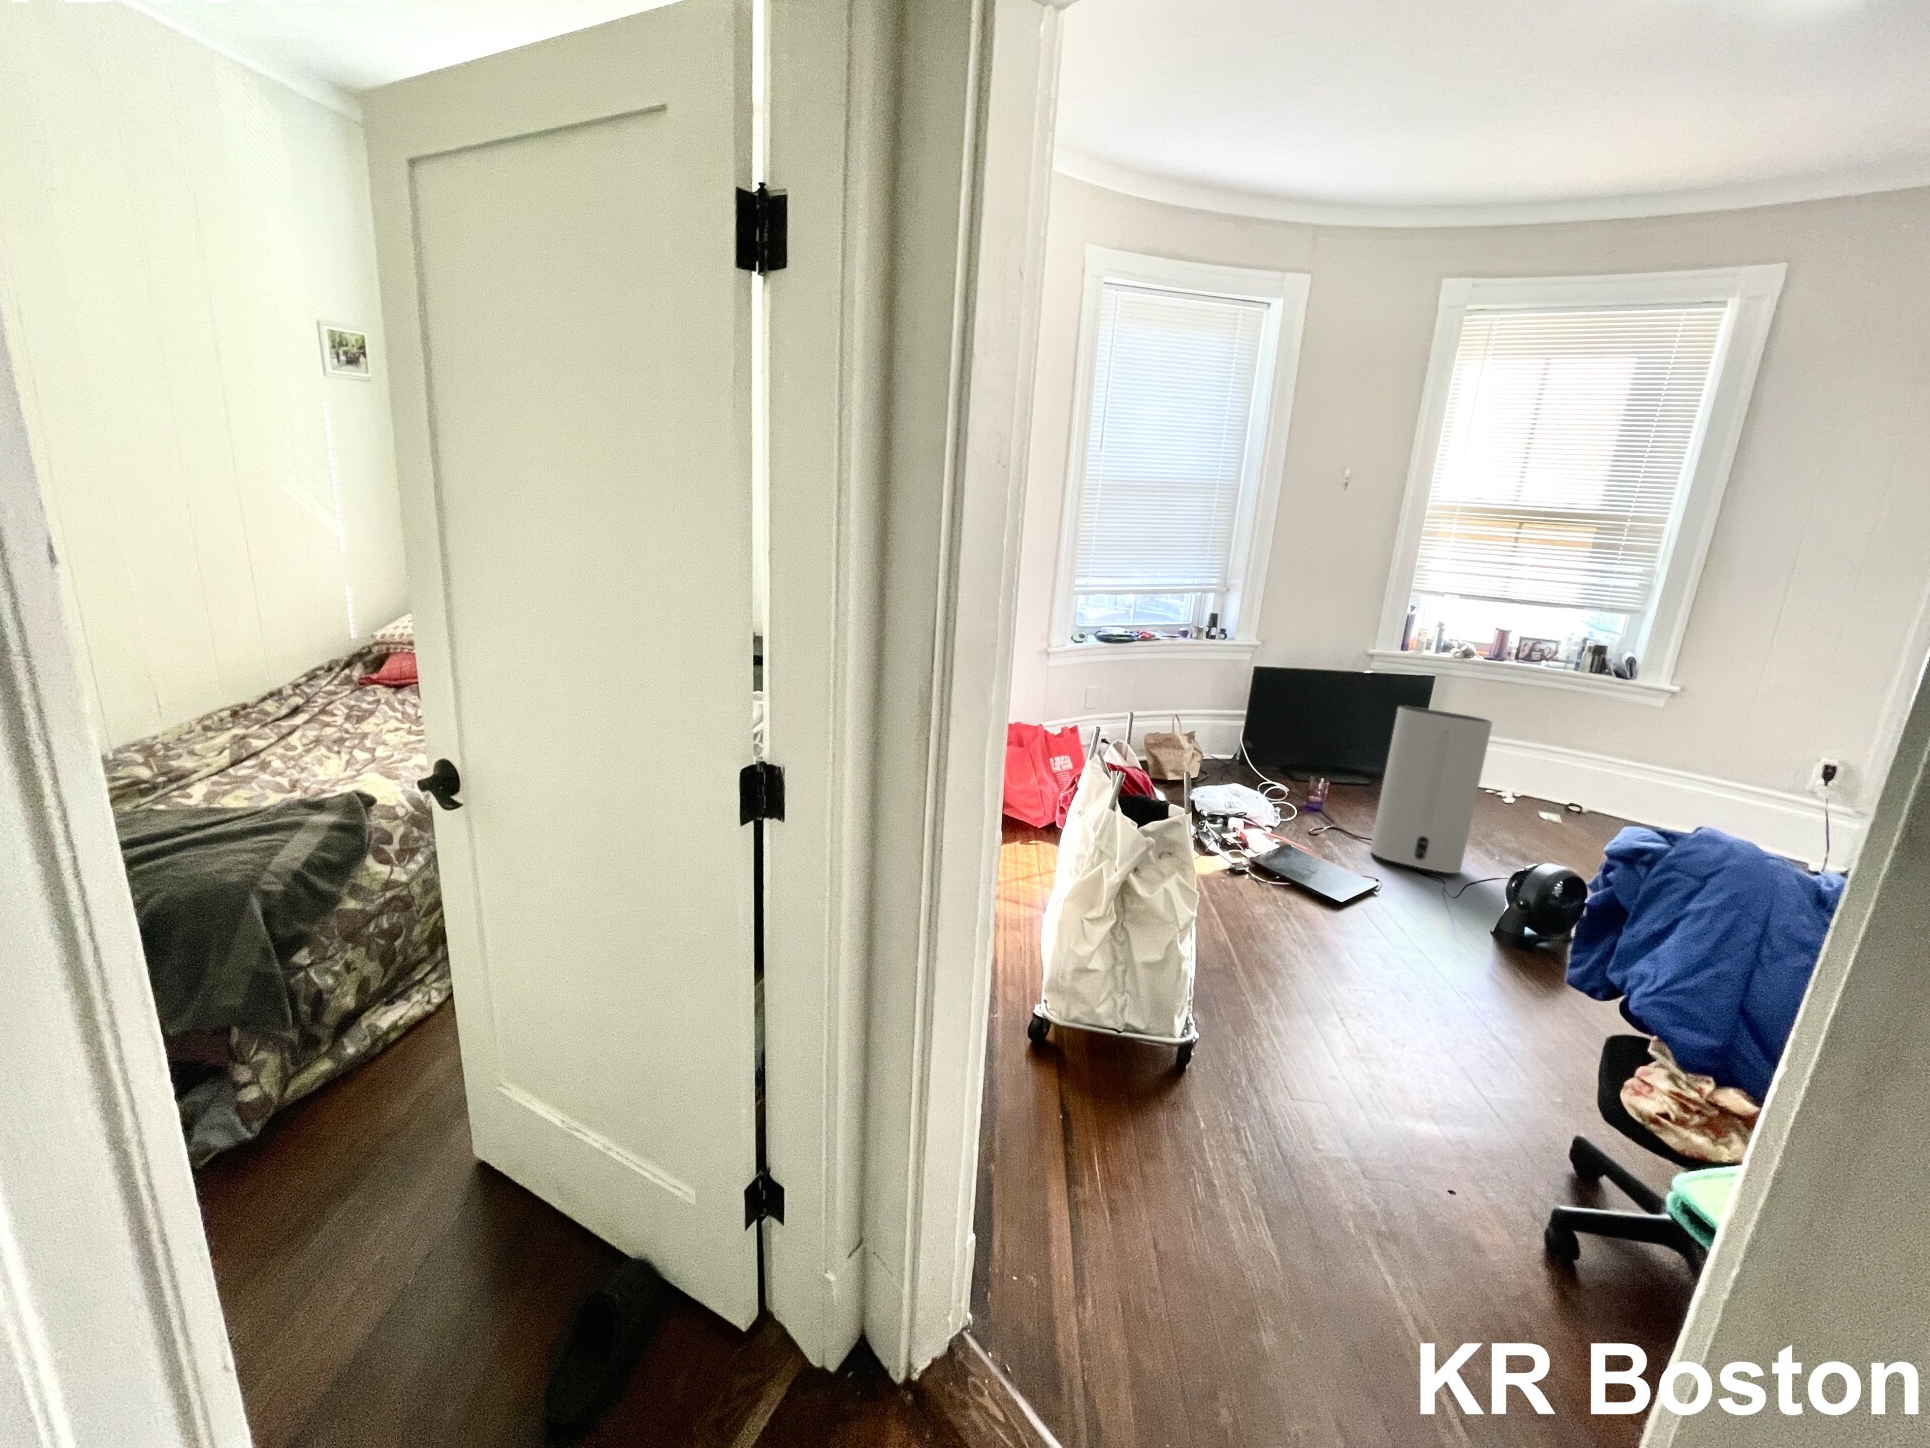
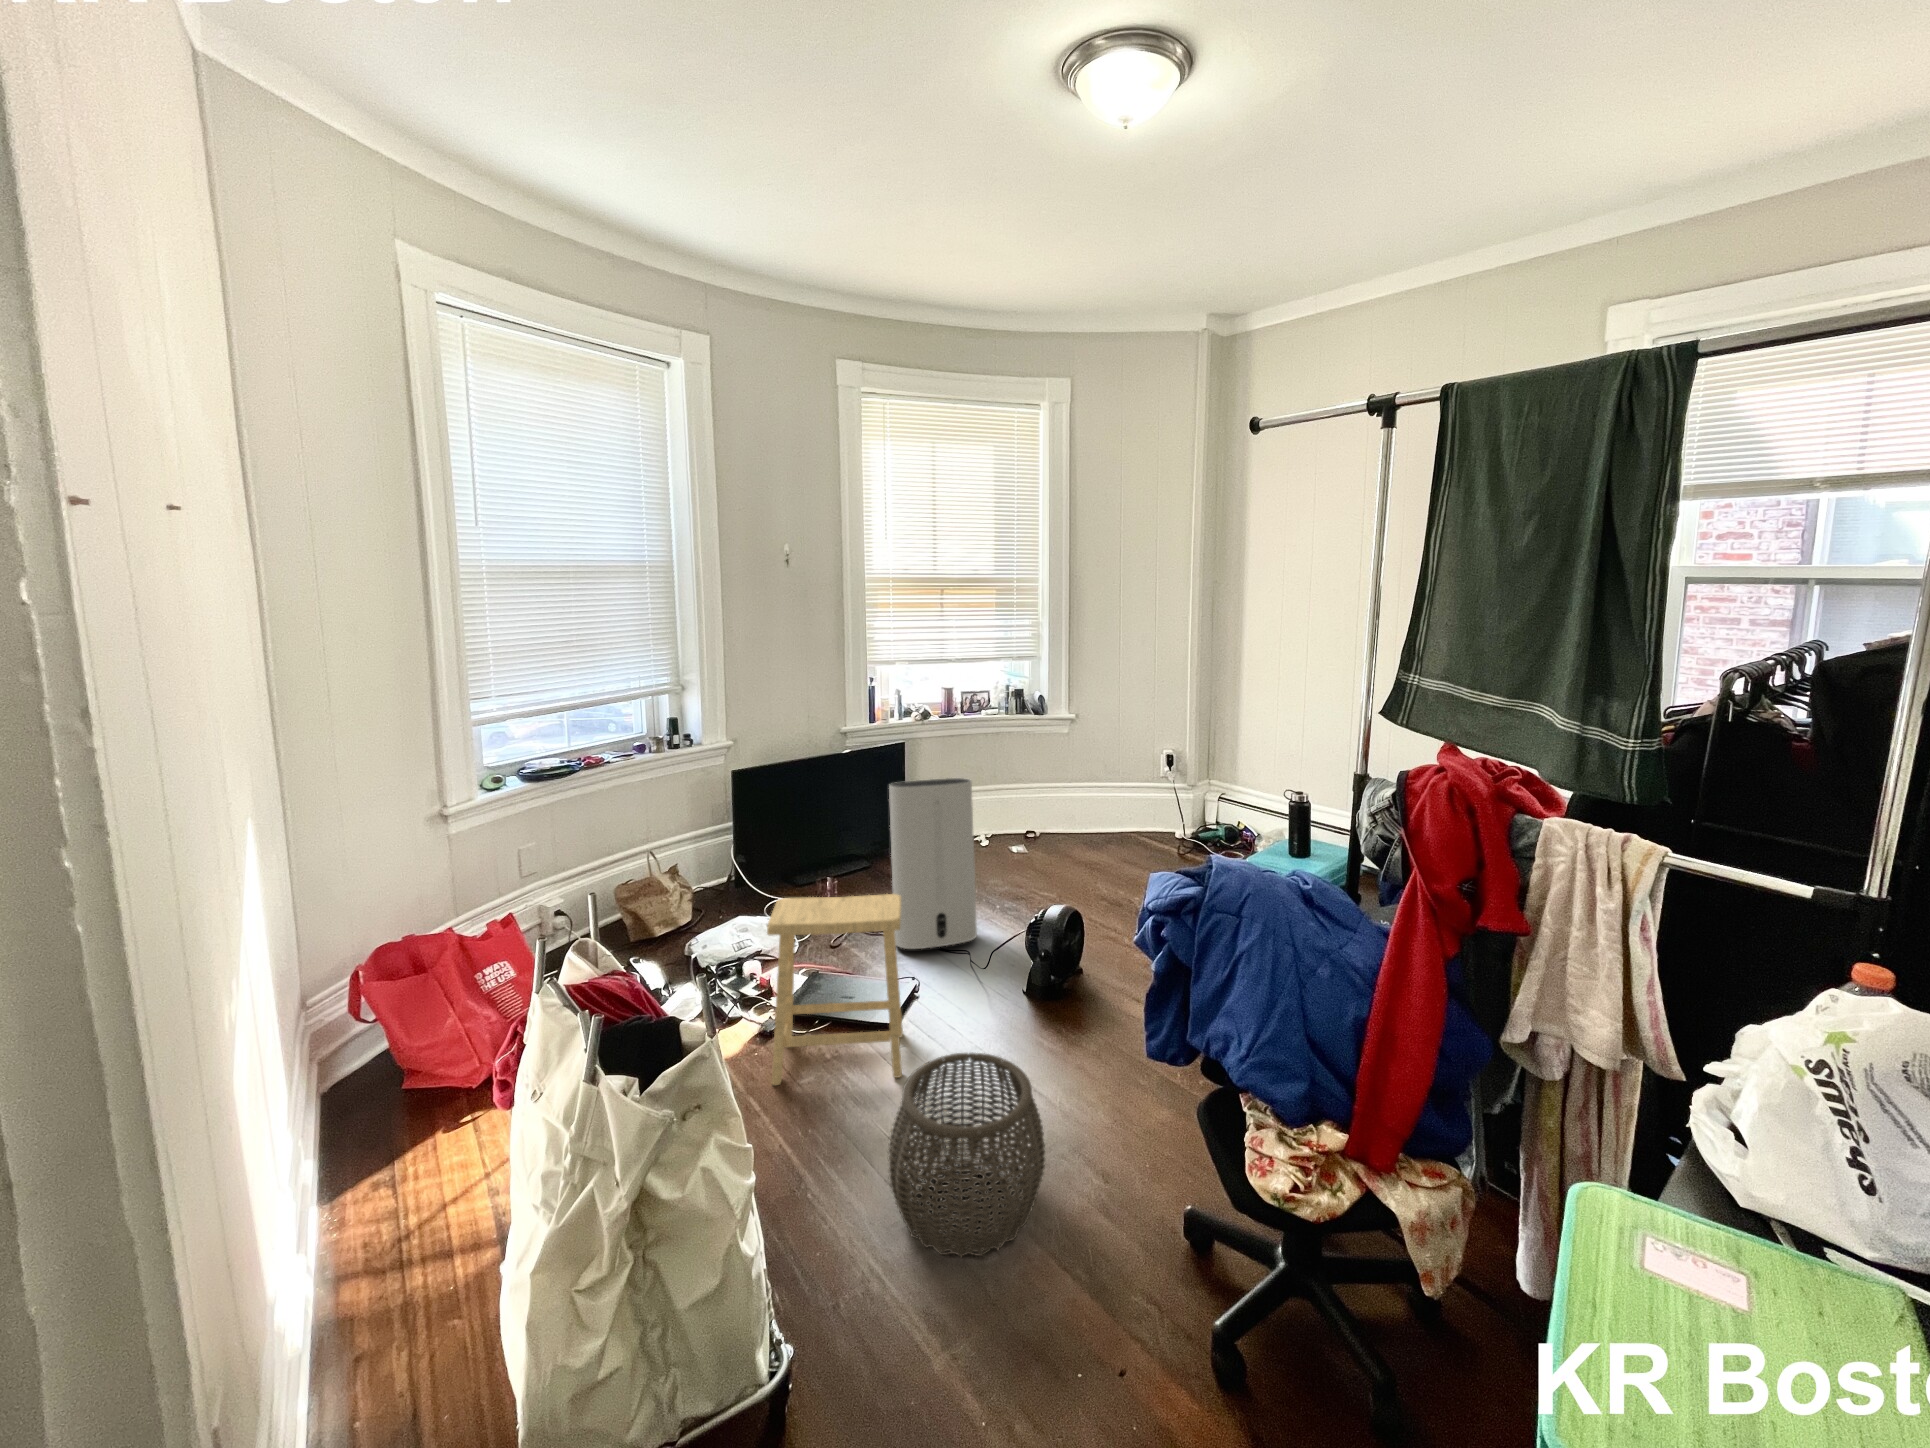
footstool: none [1229,769,1376,943] -> present [767,894,903,1086]
woven basket: none [1298,922,1451,1083] -> present [888,1053,1045,1257]

